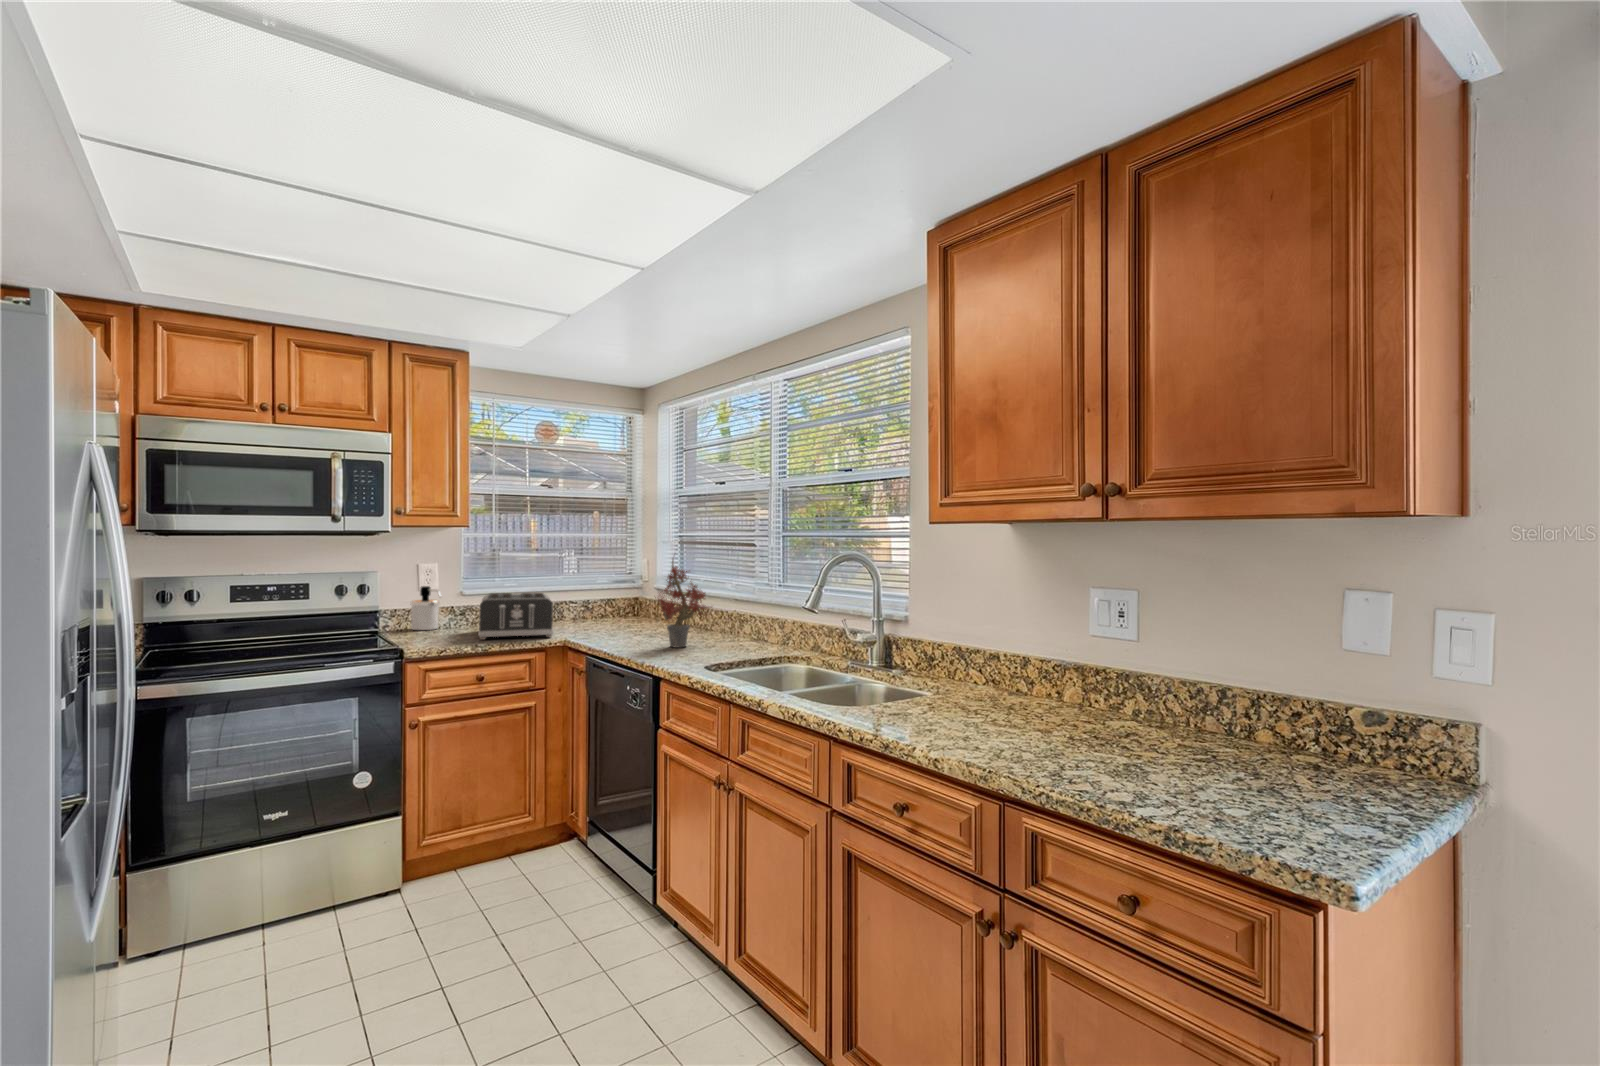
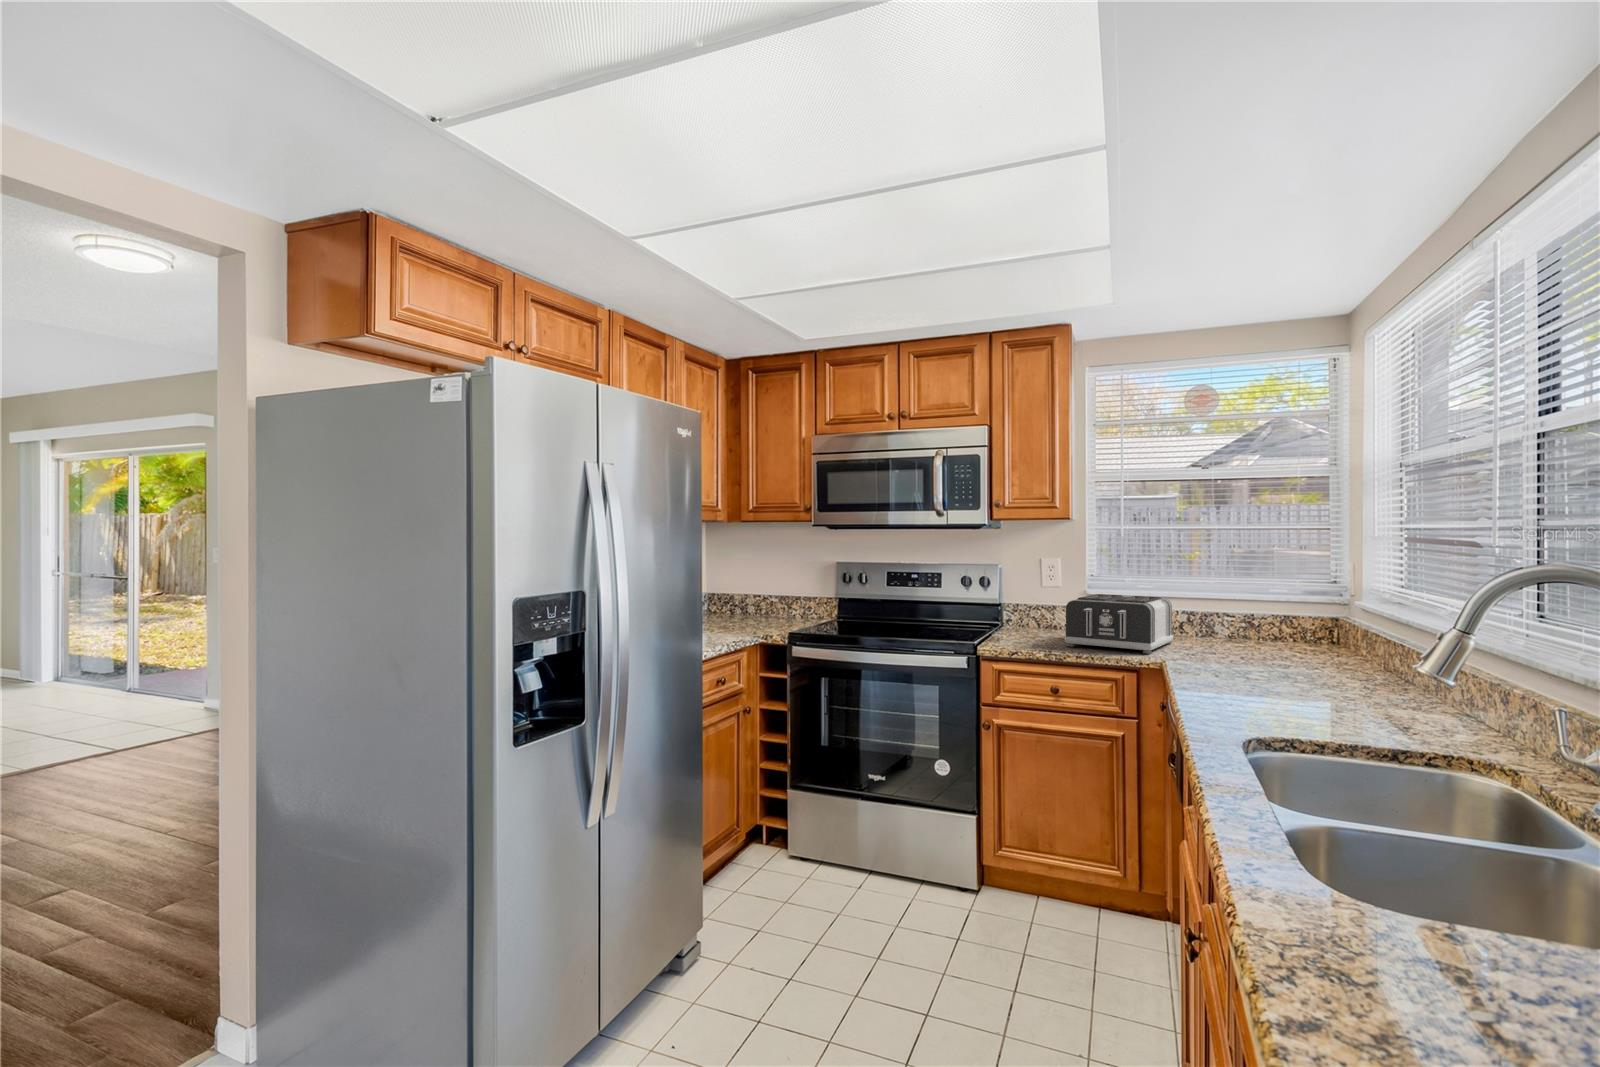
potted plant: present [655,560,712,647] -> none [1252,544,1370,694]
soap dispenser: present [411,586,441,630] -> none [1030,583,1059,630]

